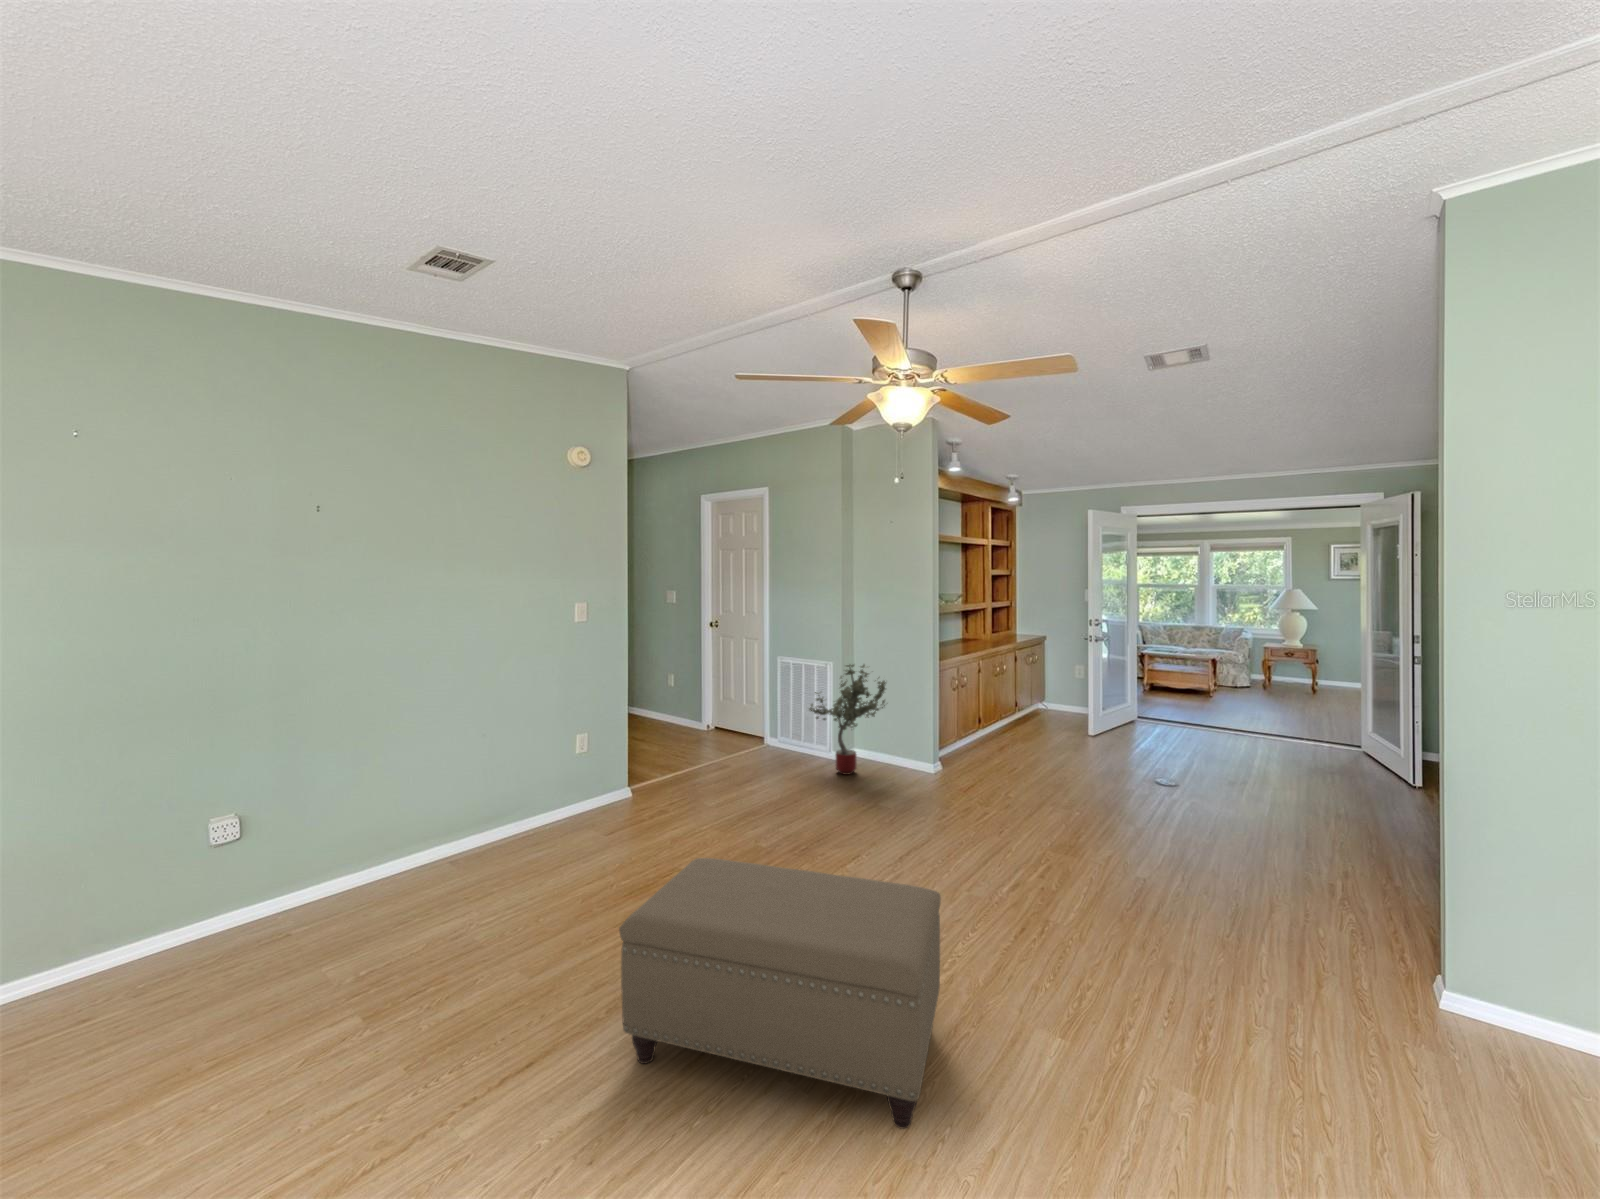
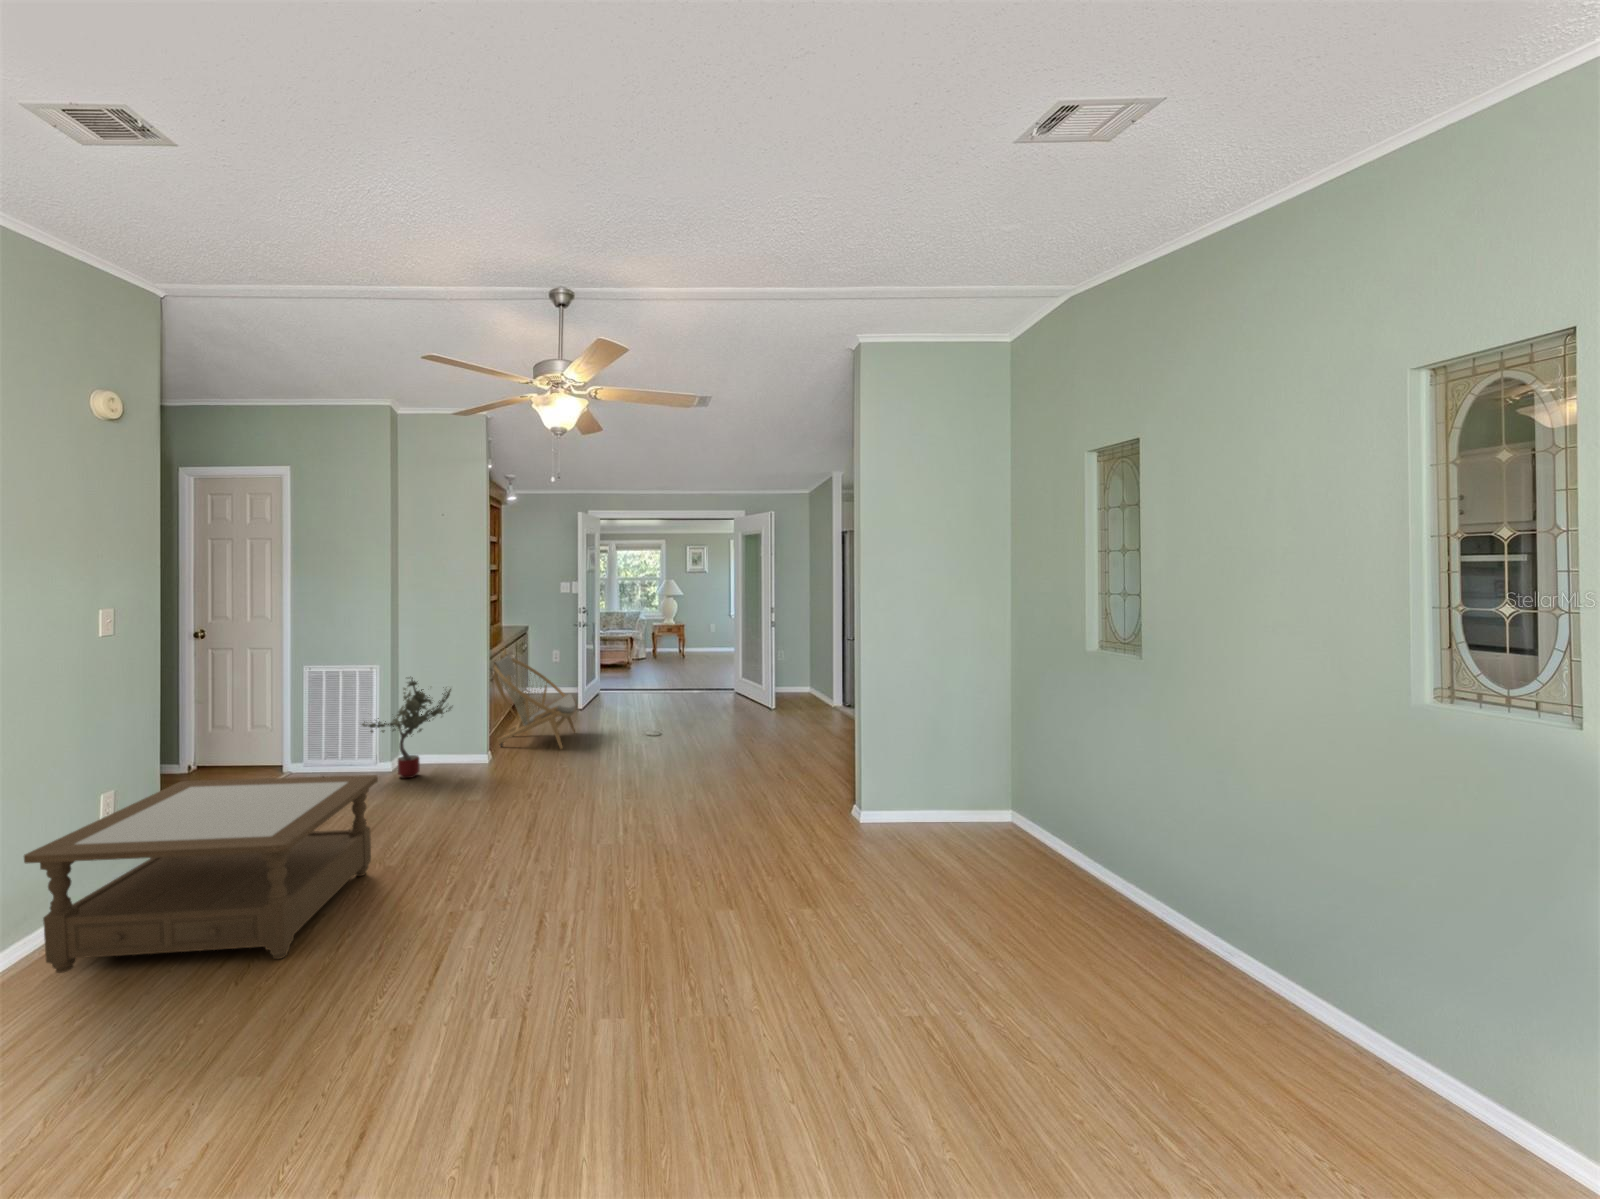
armchair: none [949,647,1064,780] -> present [494,649,576,749]
coffee table: none [399,731,693,944] -> present [24,775,378,973]
ottoman: present [619,858,941,1129] -> none [476,797,676,946]

